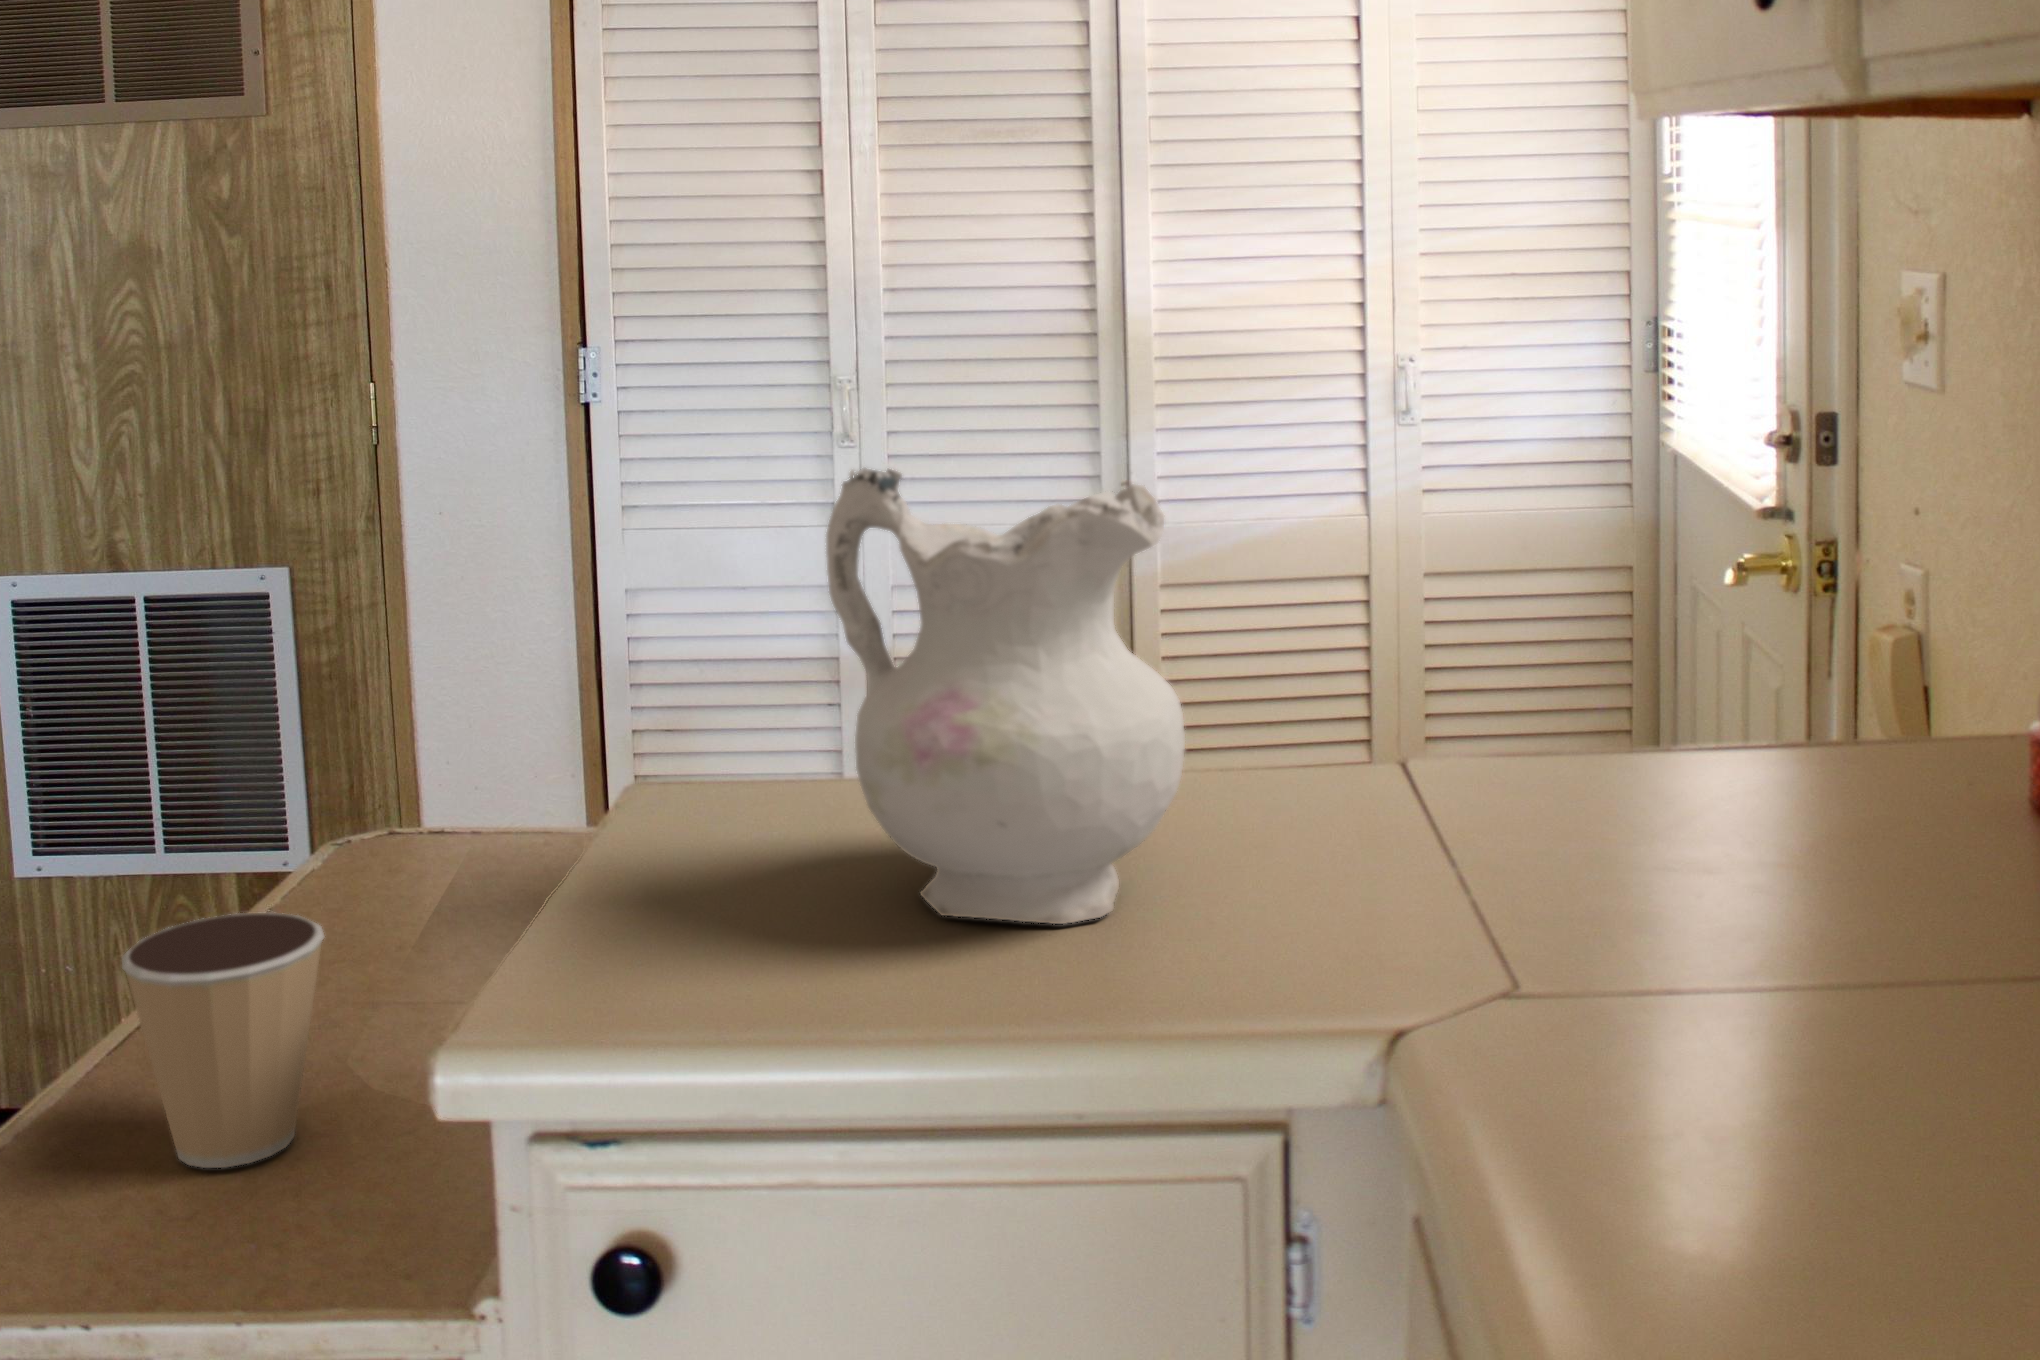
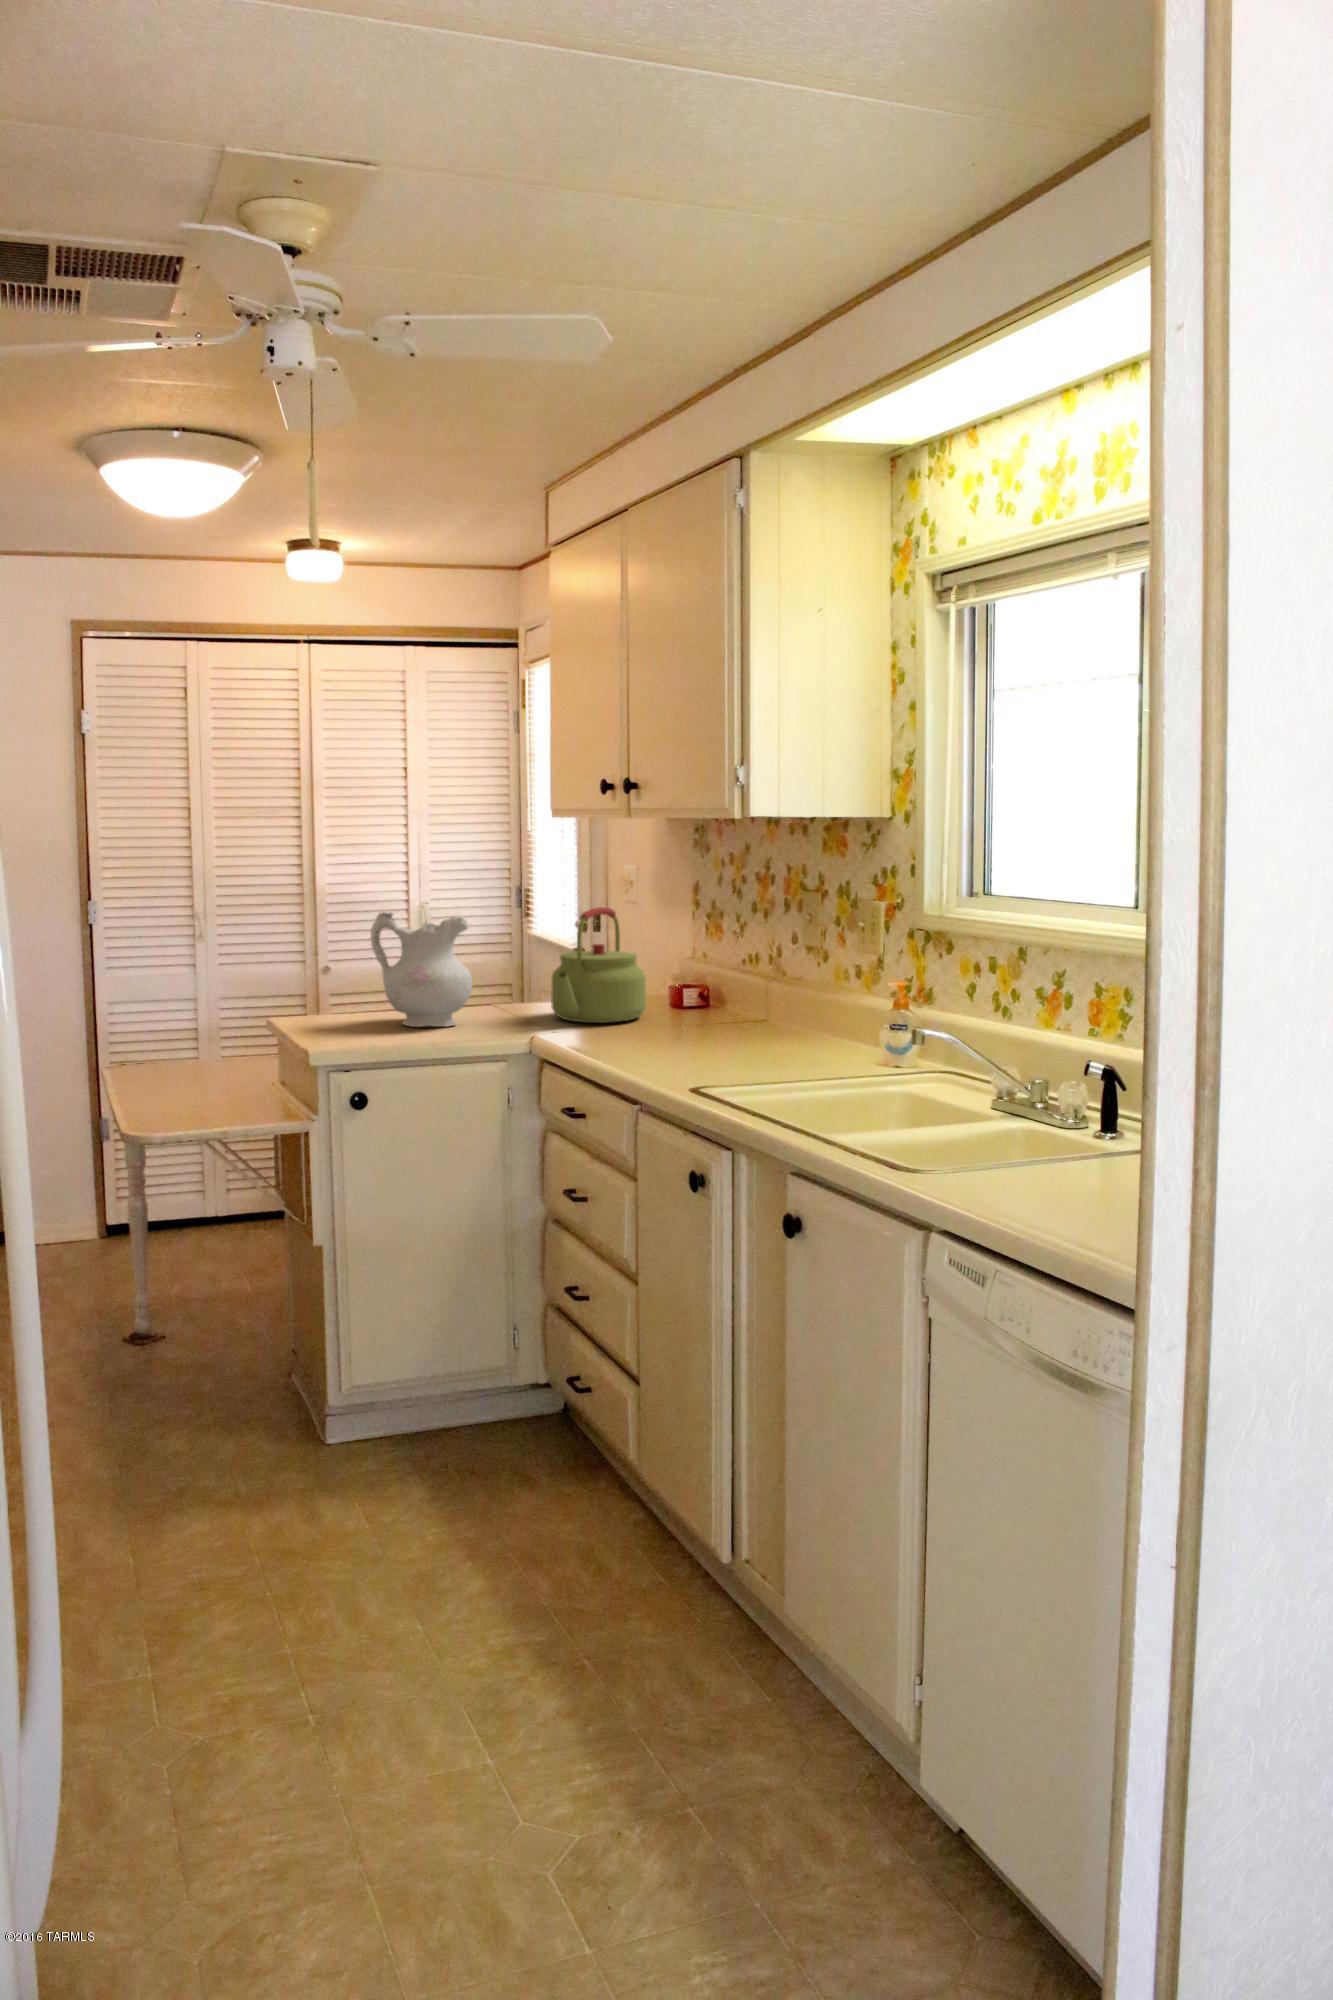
kettle: none [1486,463,1900,966] -> present [551,907,646,1023]
coffee cup: present [122,912,324,1168] -> none [187,1040,242,1104]

